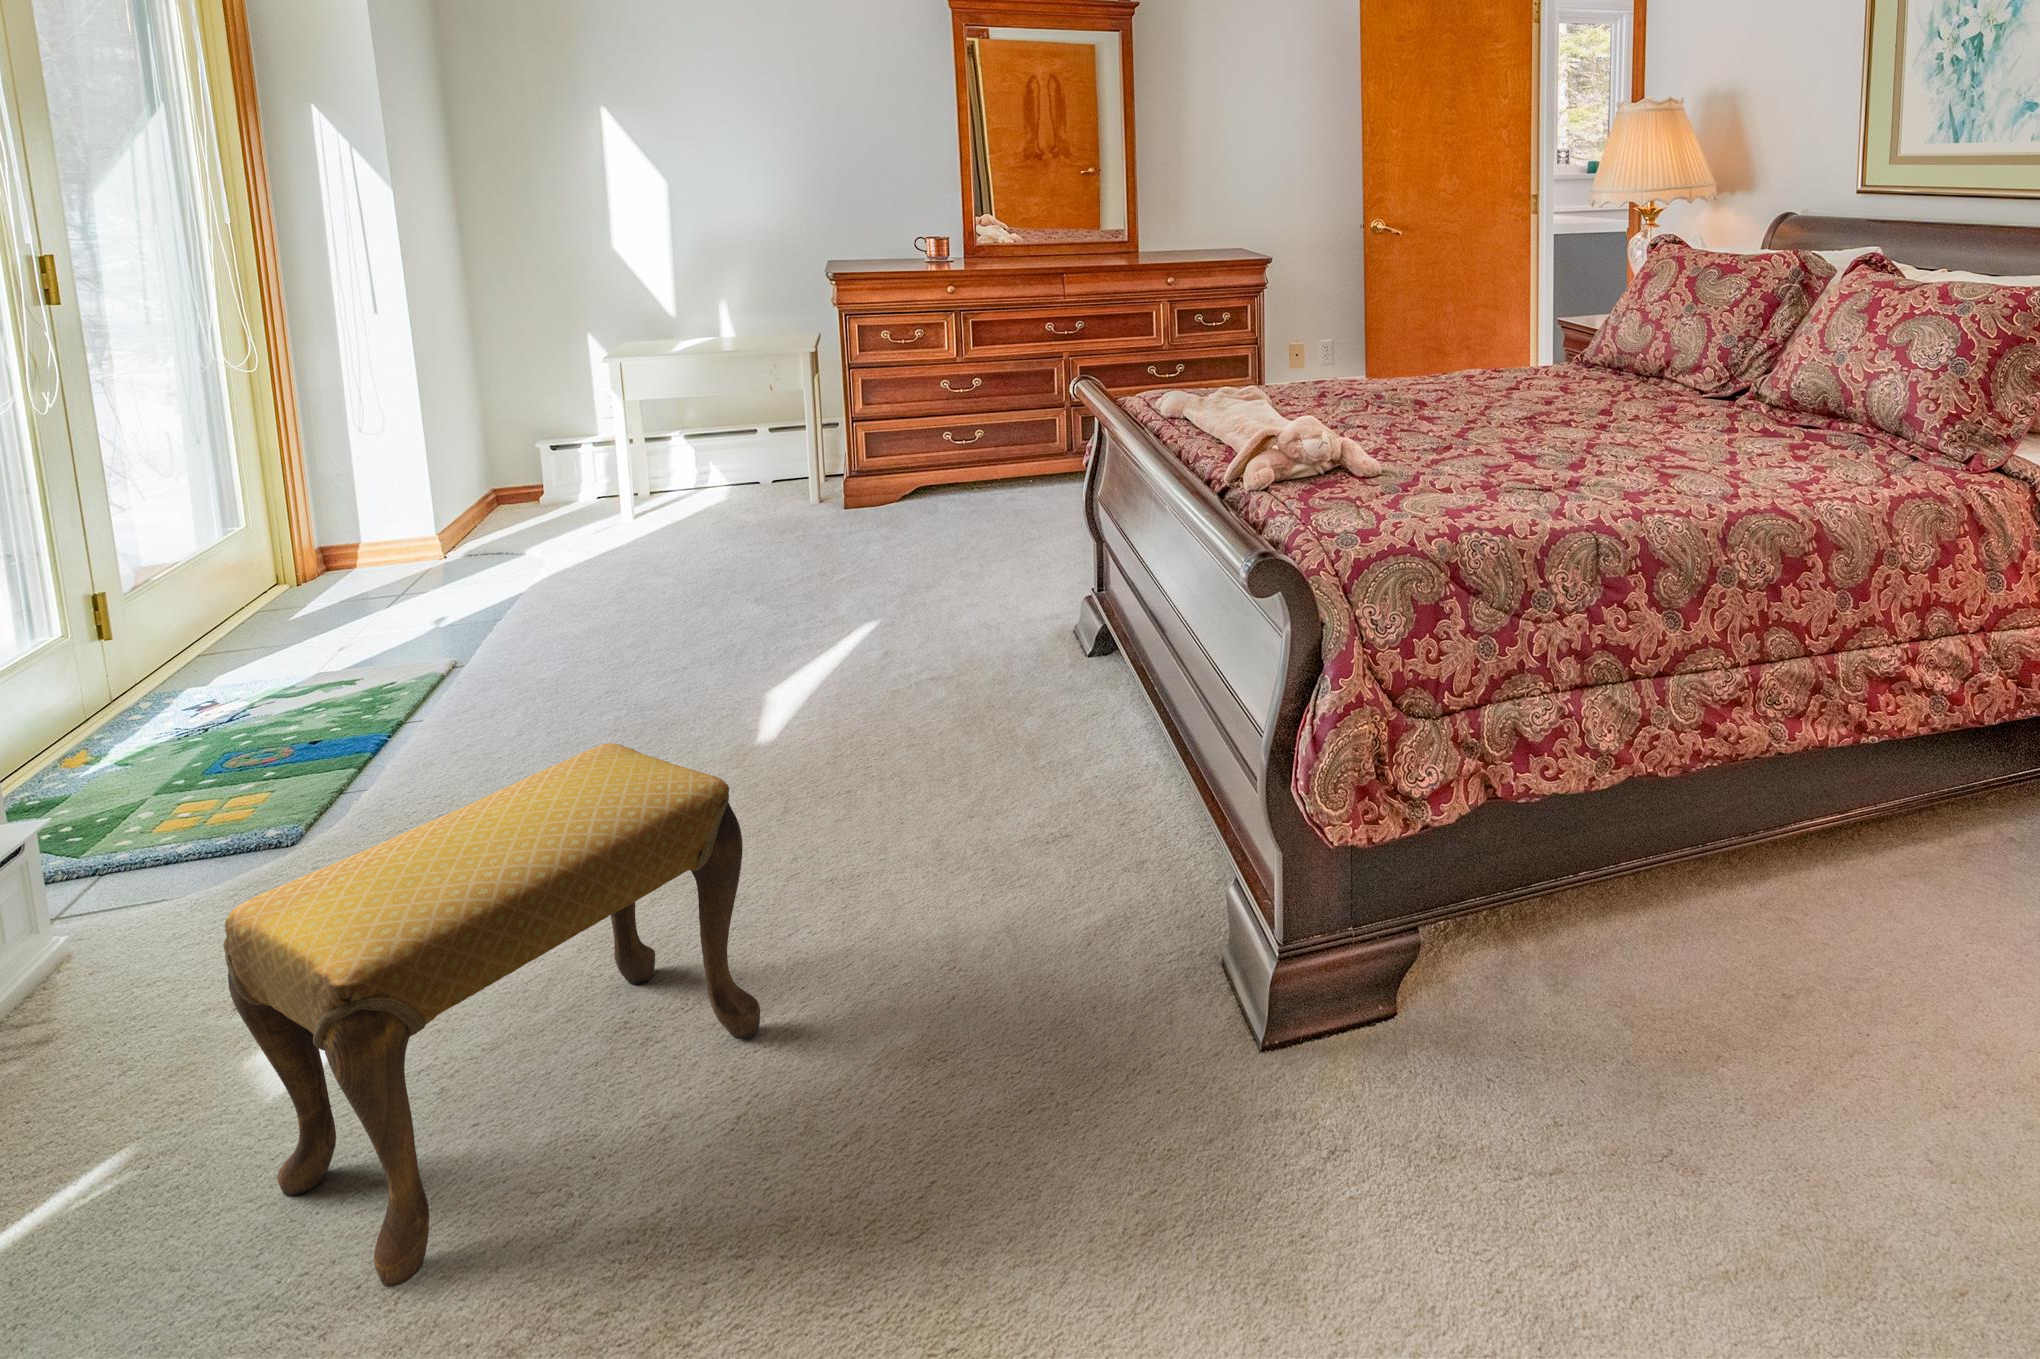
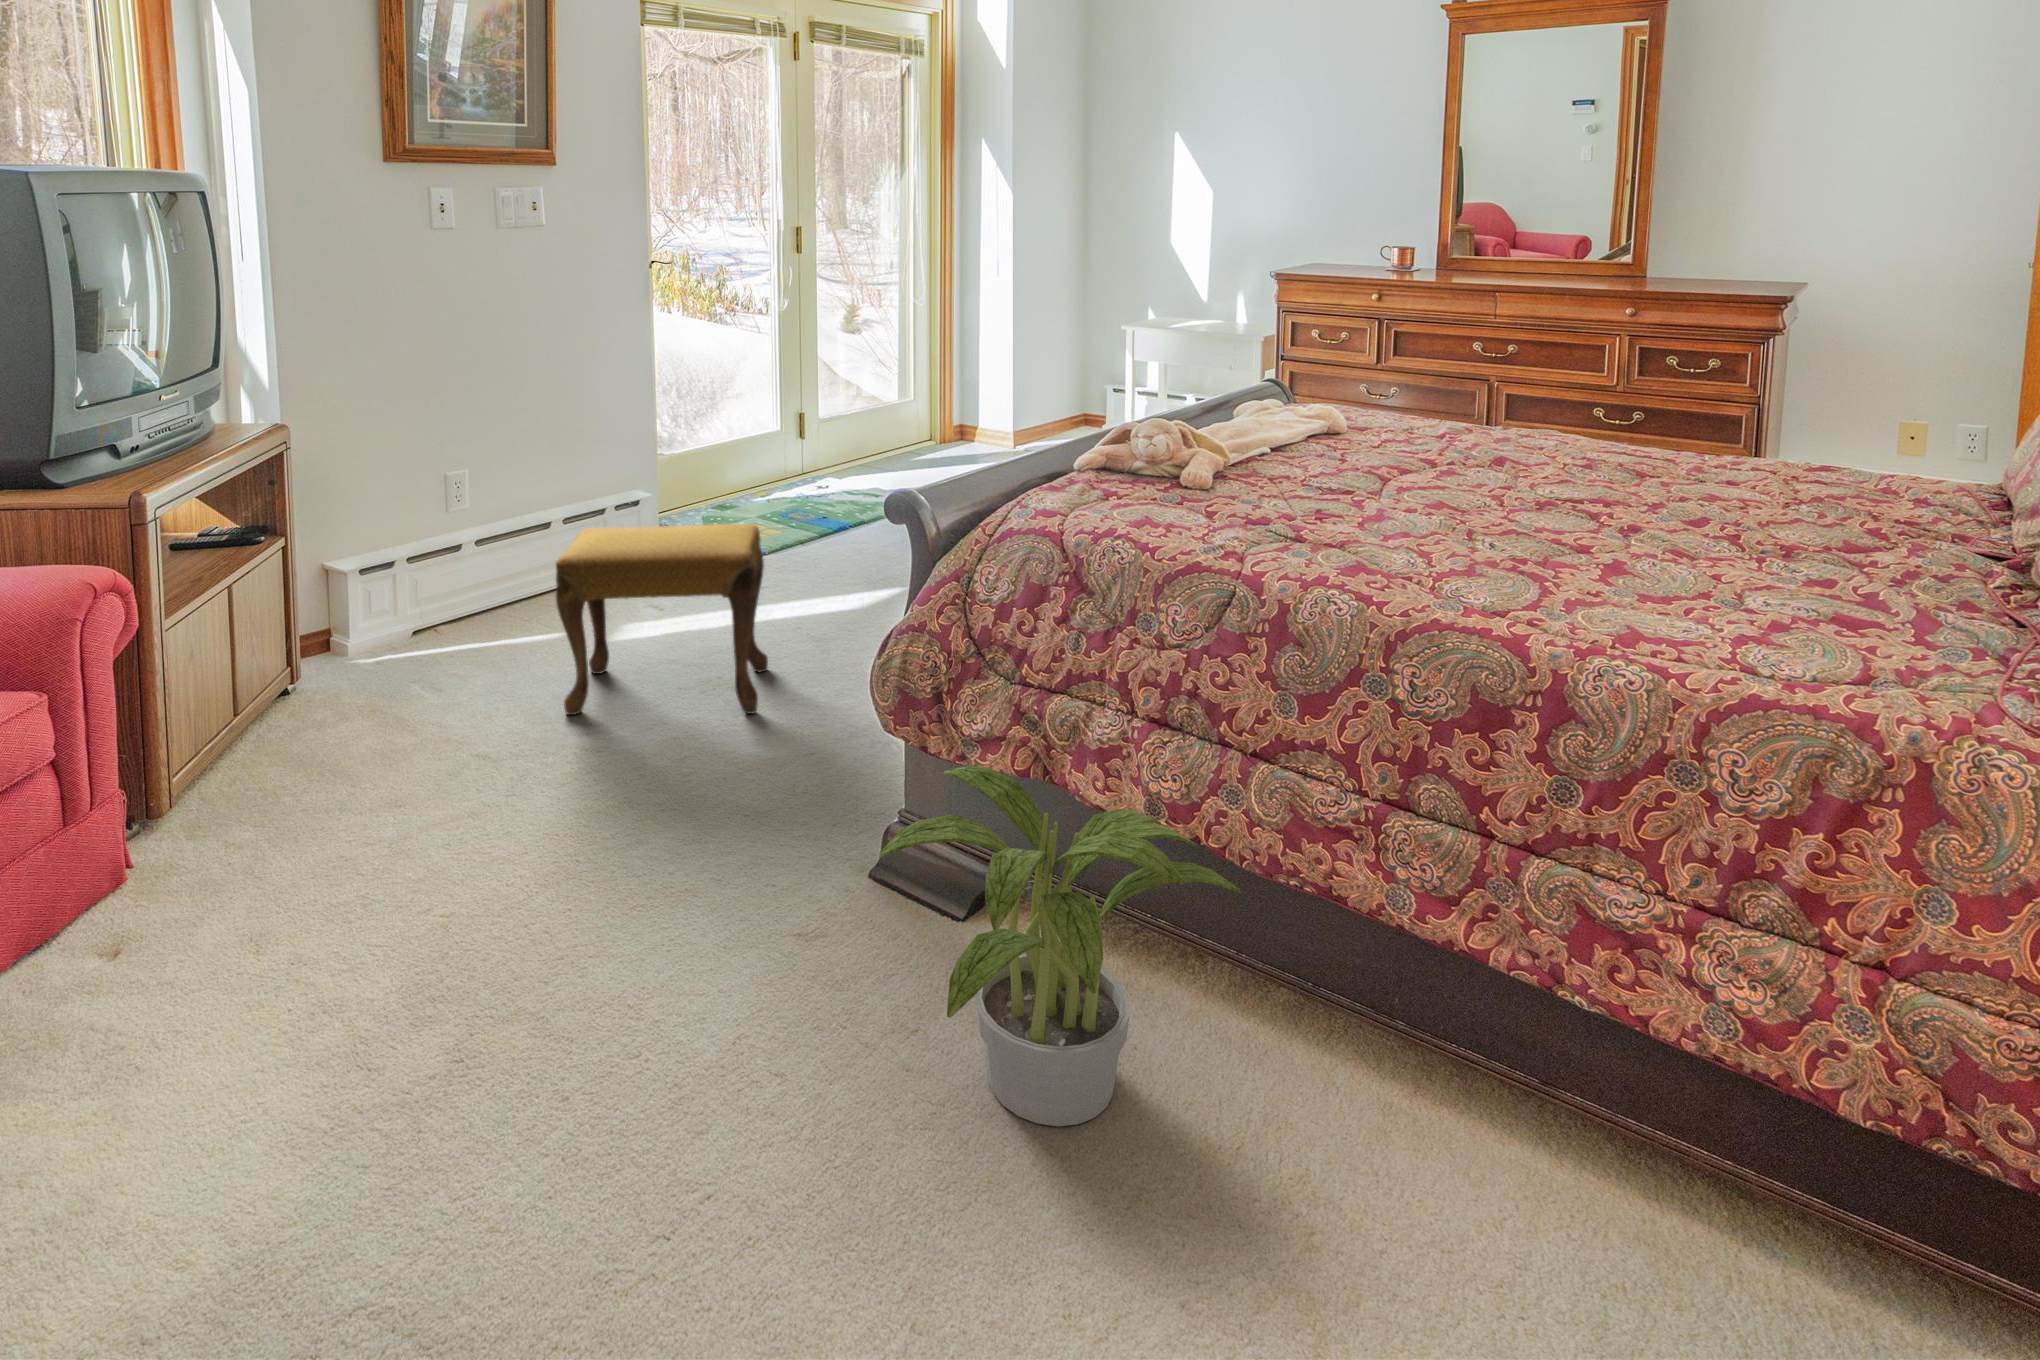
potted plant: none [1529,775,1857,1128] -> present [879,765,1241,1126]

